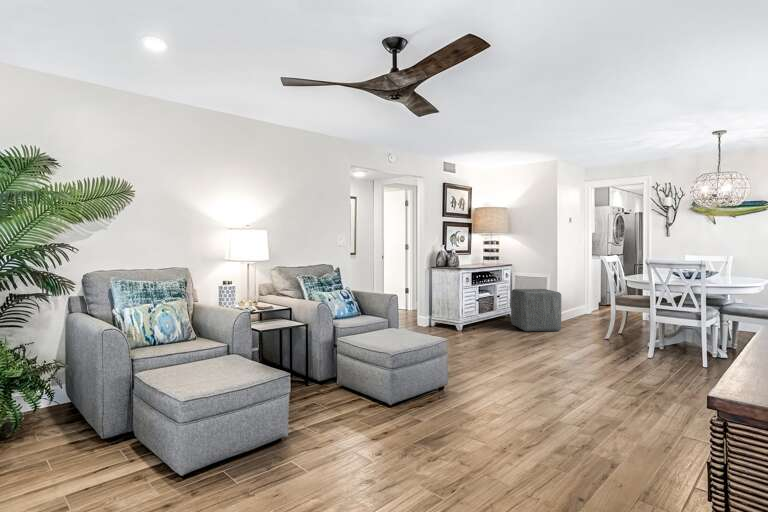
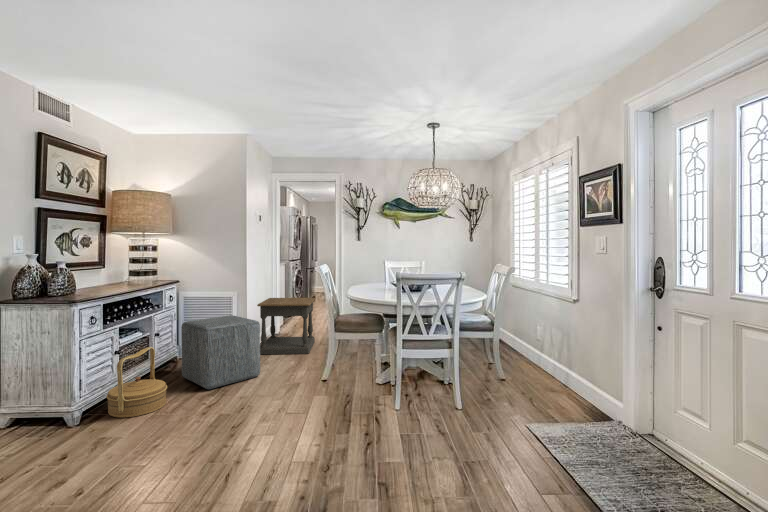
side table: none [565,282,618,327] -> present [257,298,315,354]
woven basket: none [472,300,502,334] -> present [106,347,167,418]

